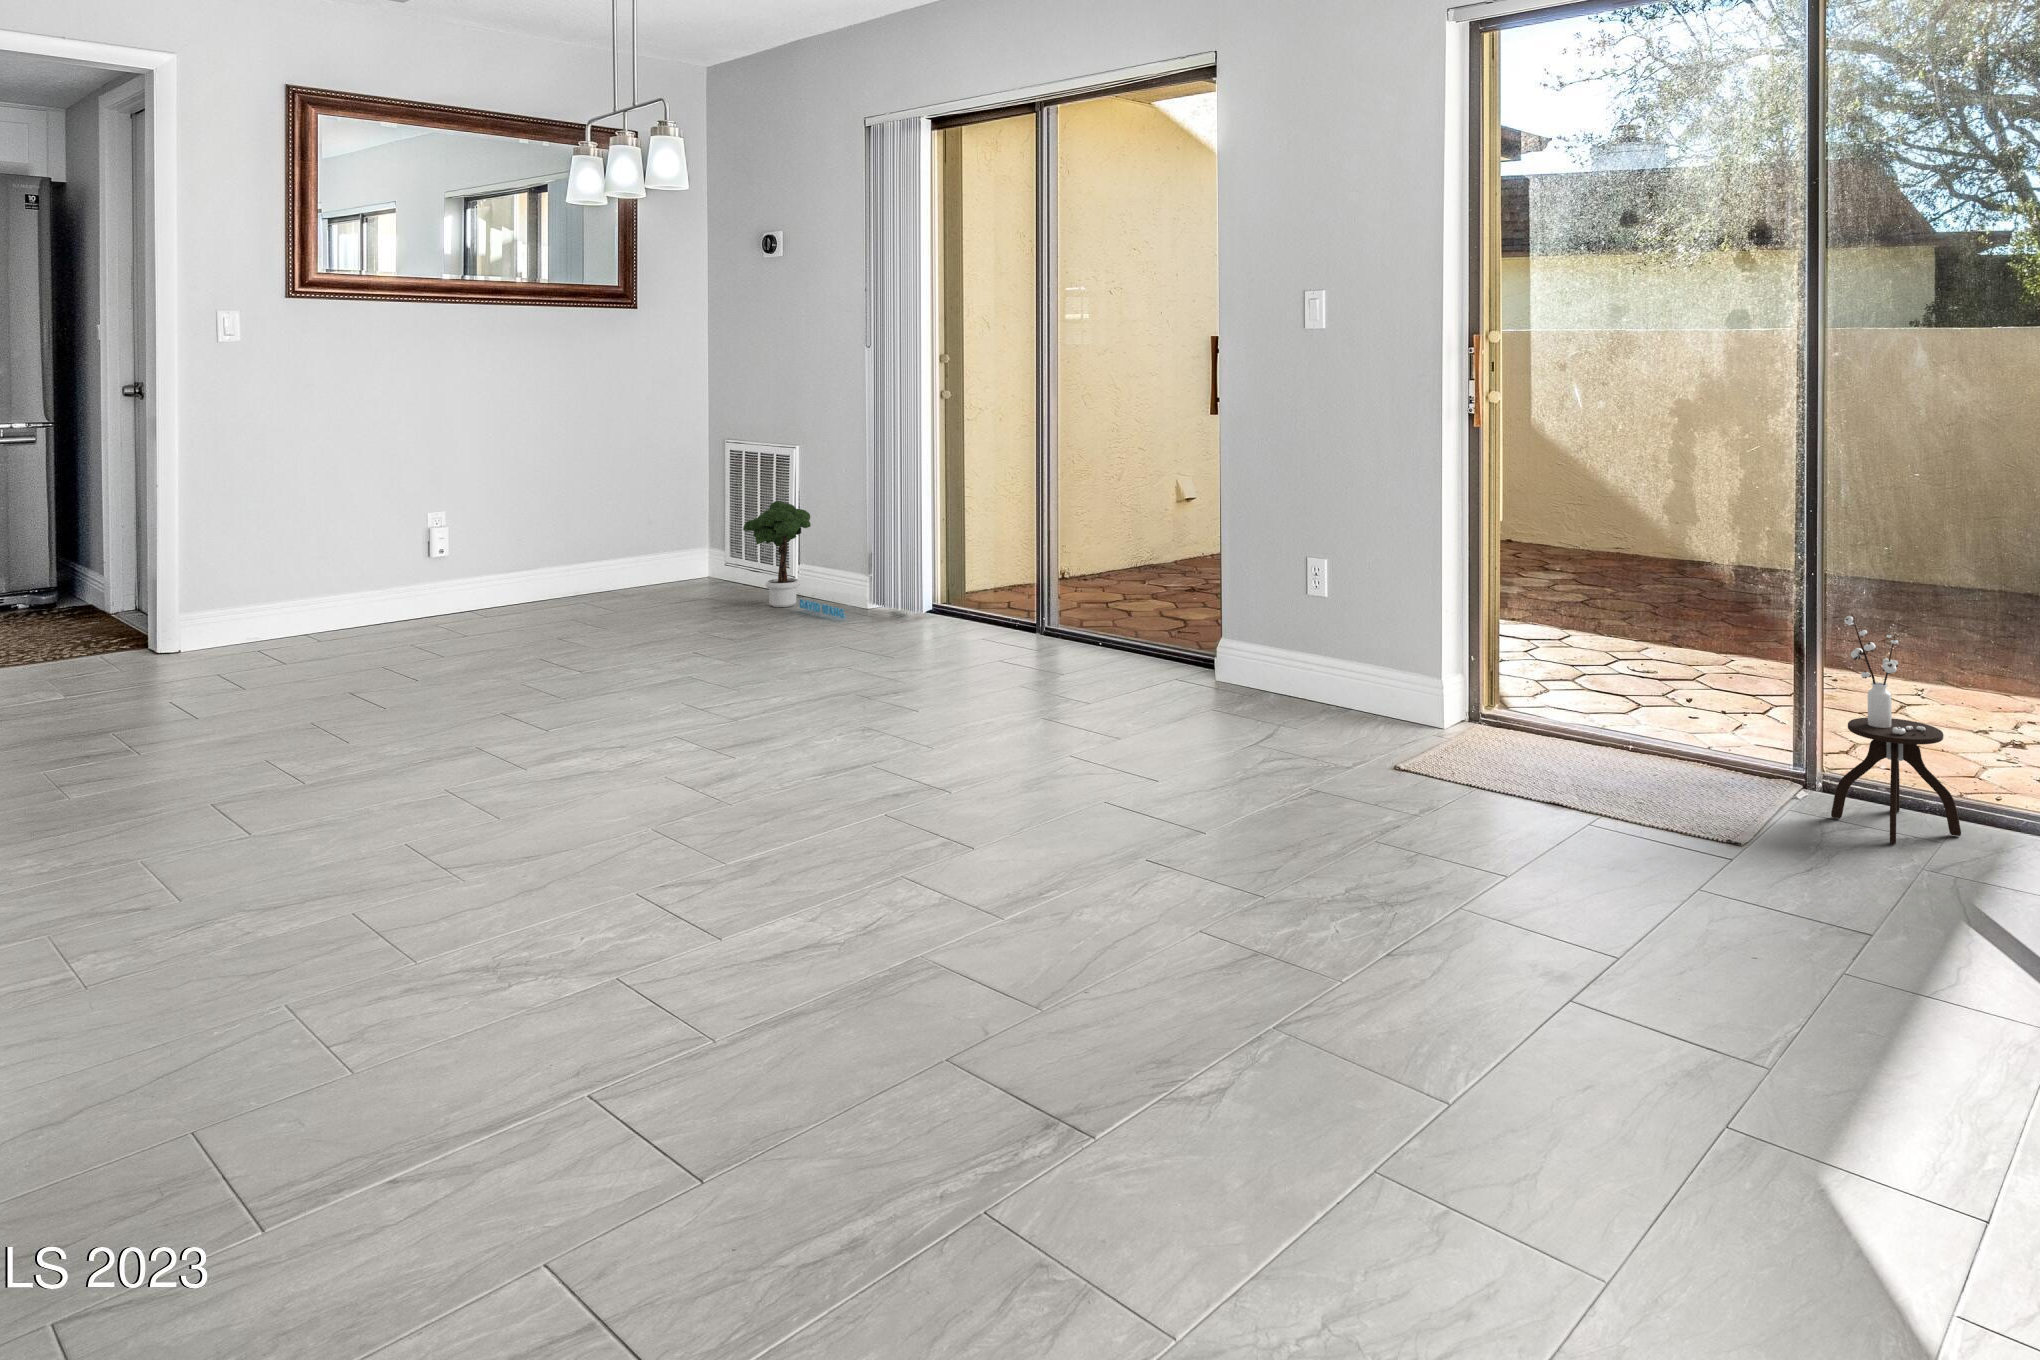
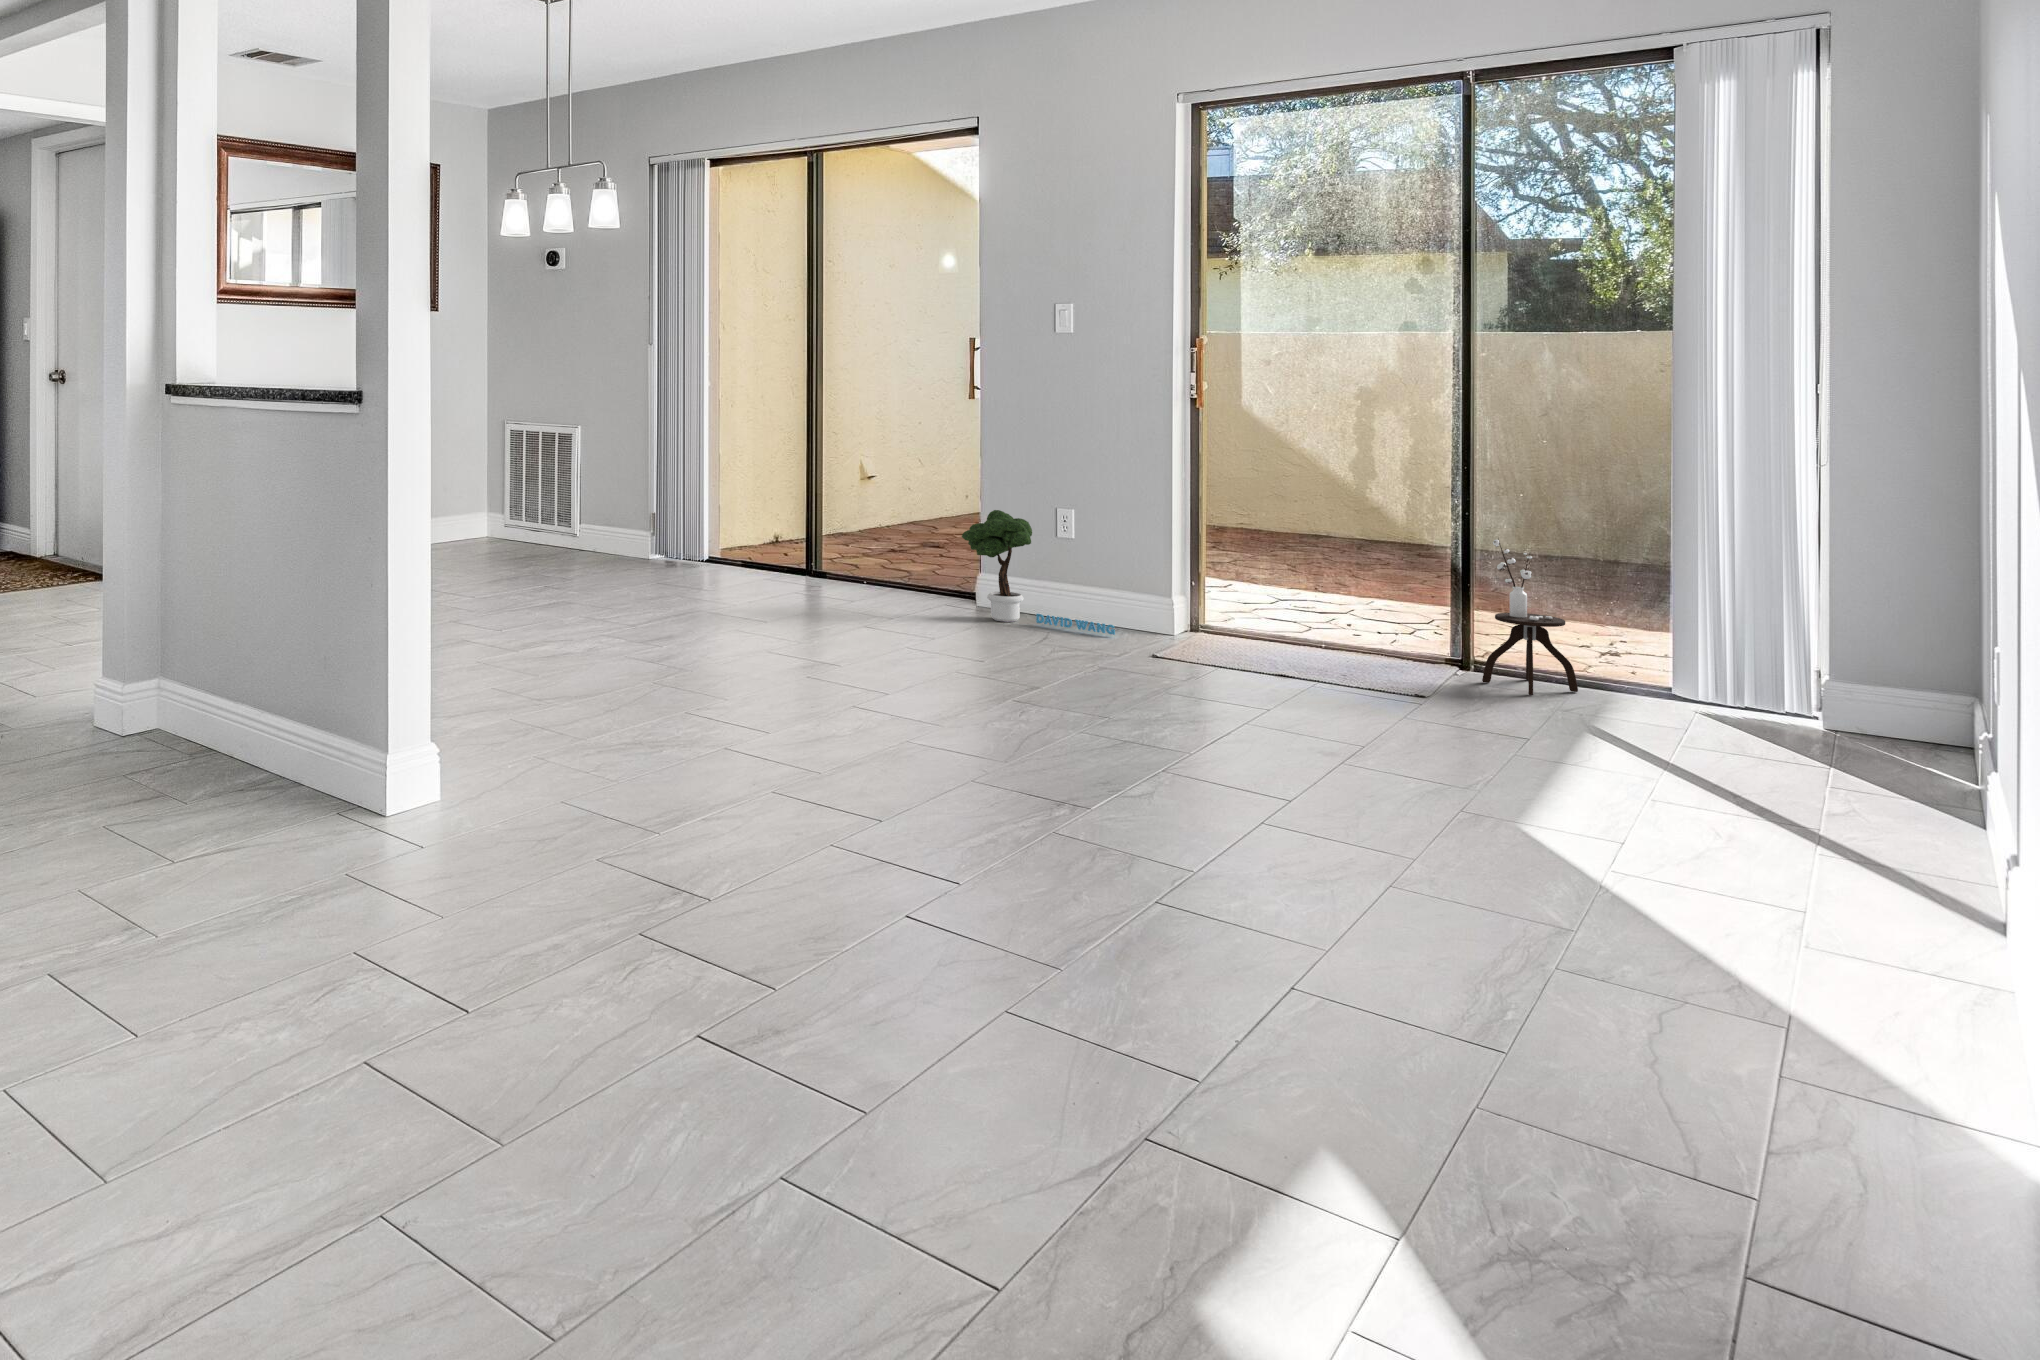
potted tree: present [743,501,845,618] -> present [962,510,1115,635]

